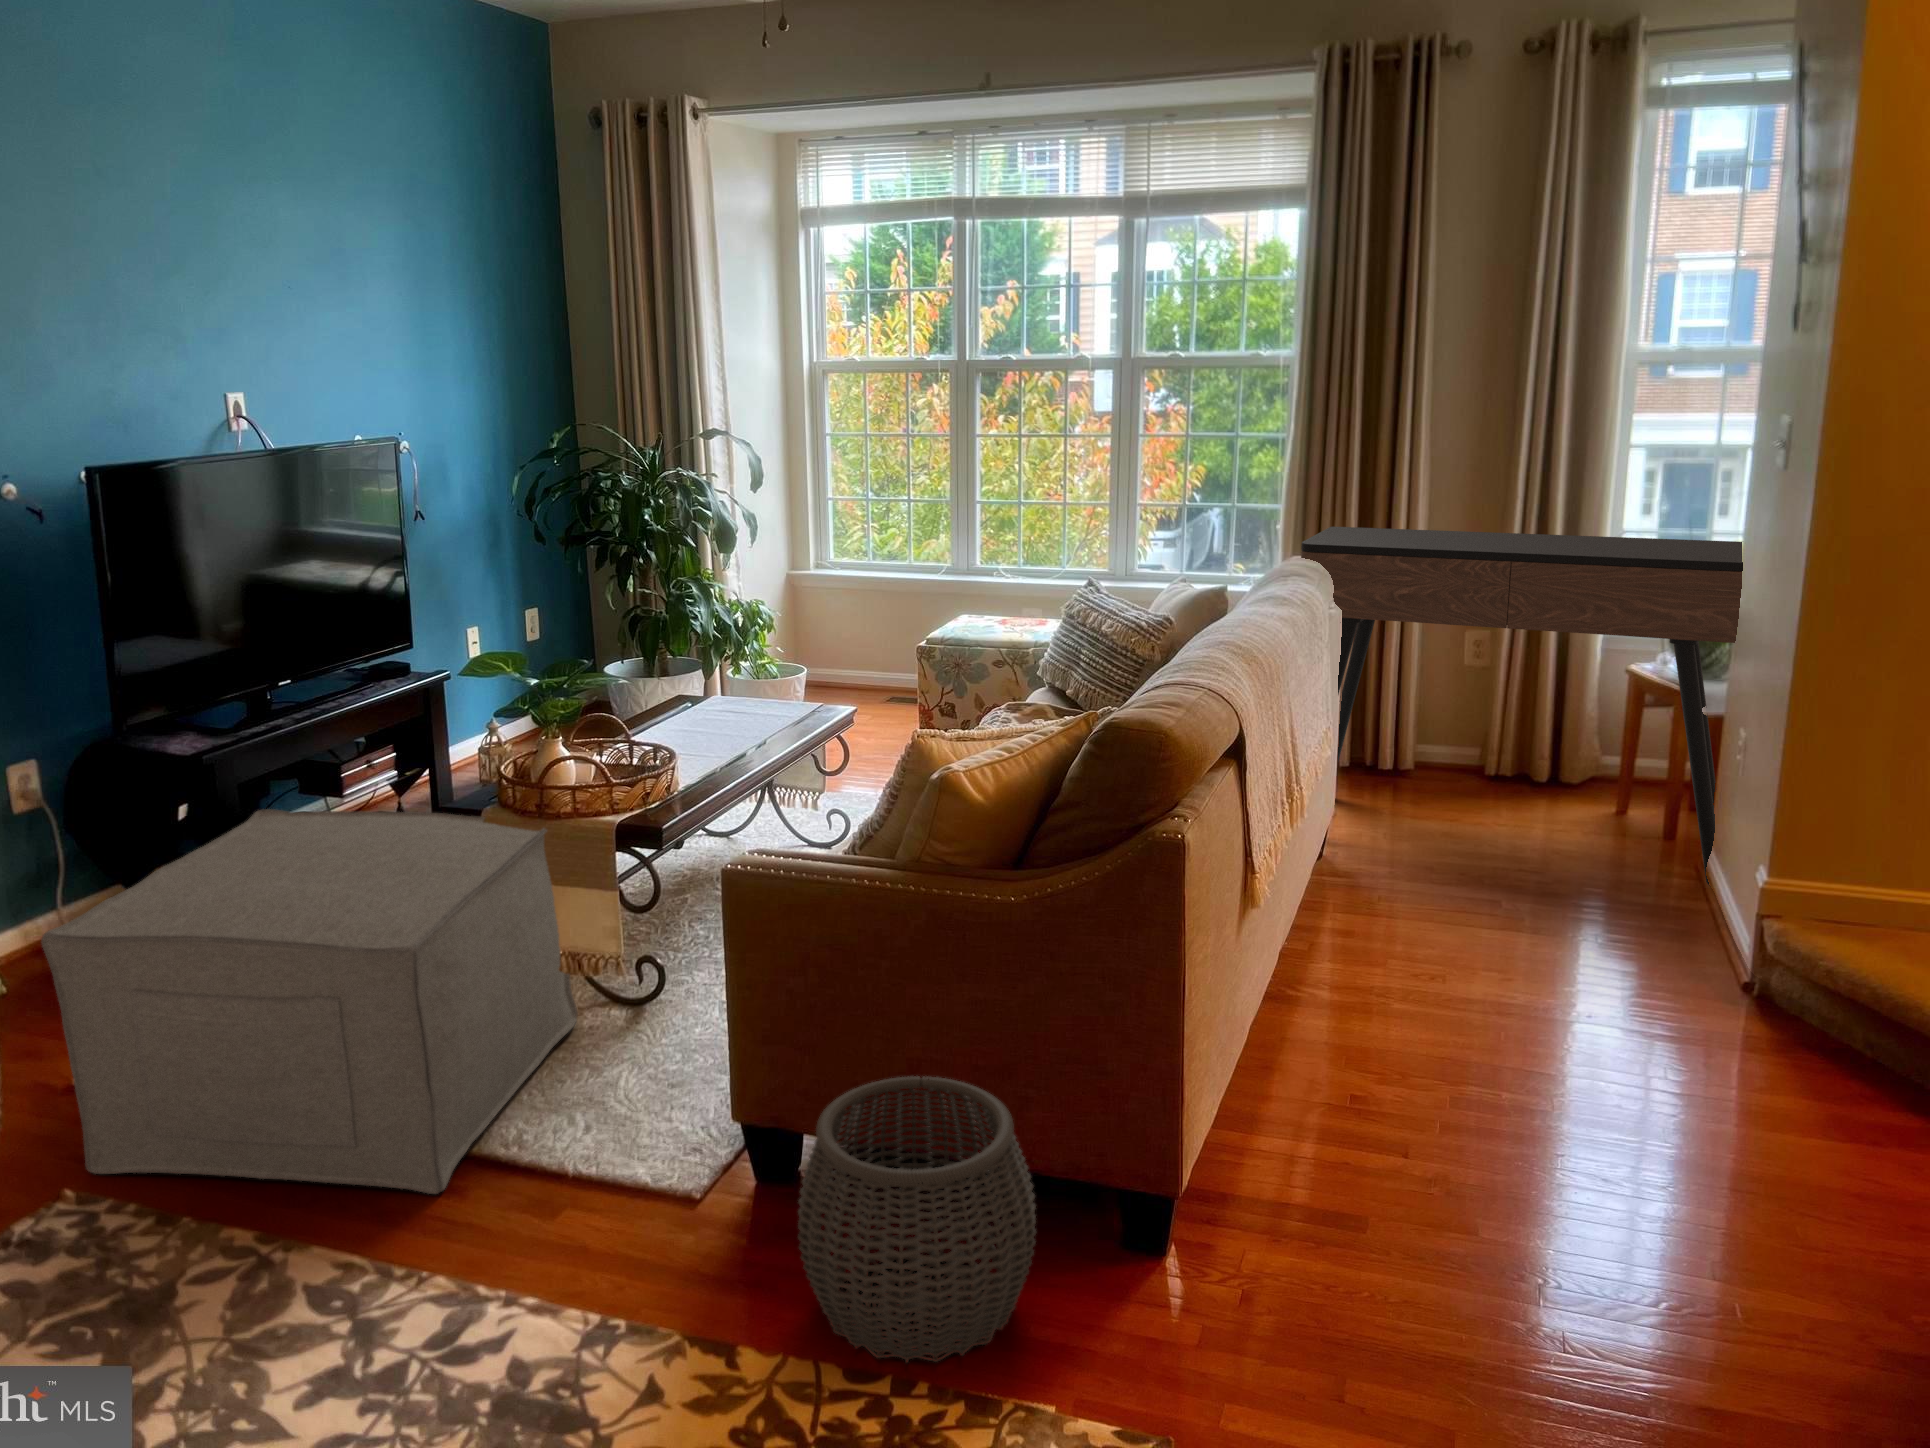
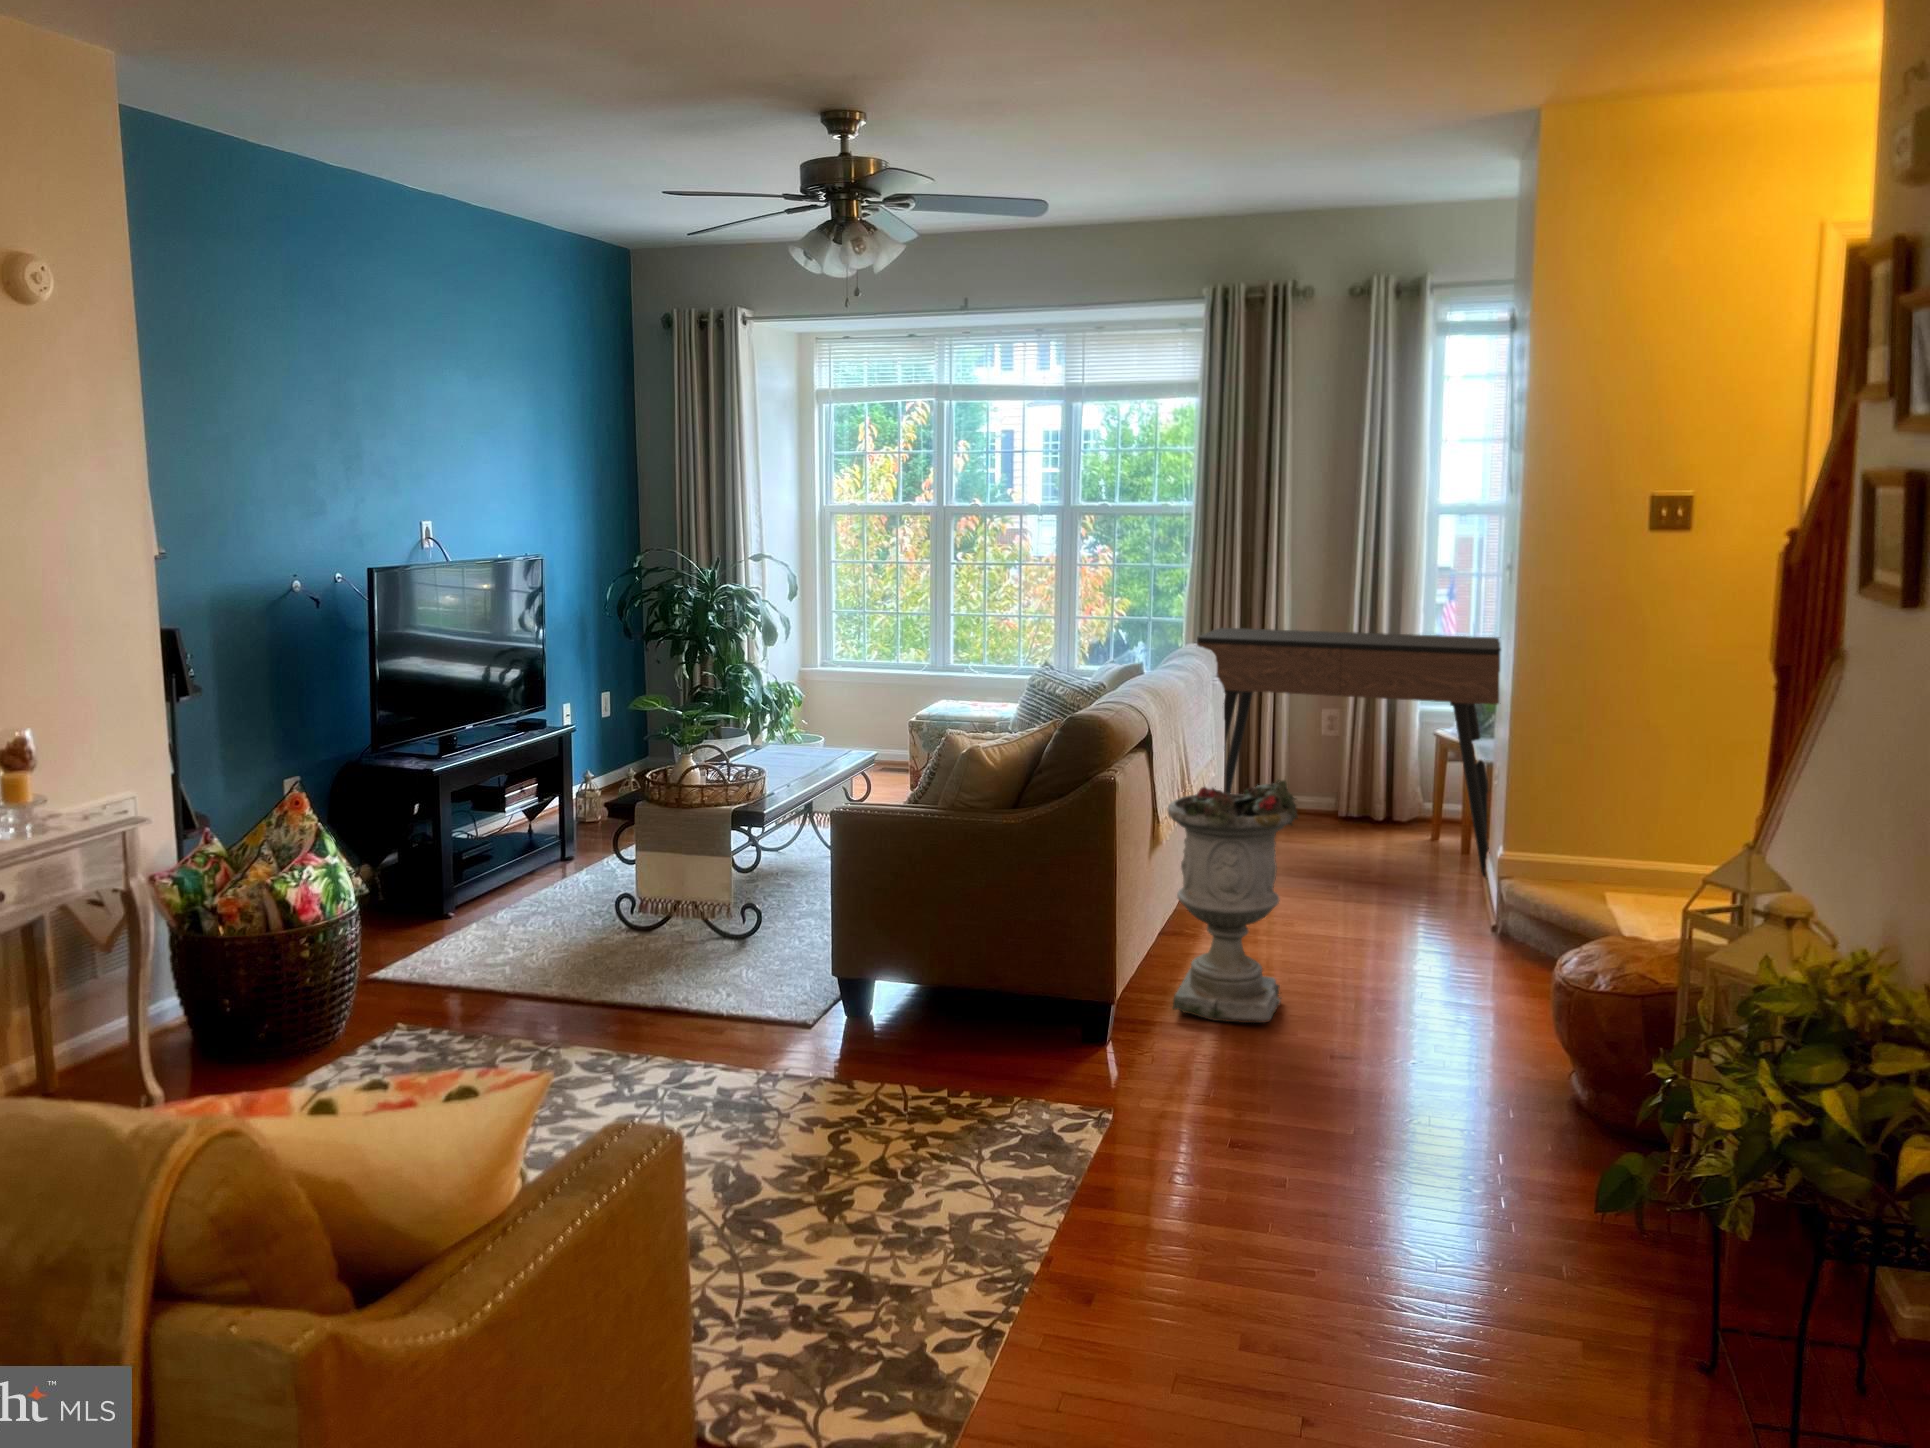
planter: none [1272,800,1489,1194] -> present [1168,780,1298,1023]
ottoman: present [42,809,577,1194] -> none [386,801,700,1029]
woven basket: present [798,1077,1036,1363] -> none [881,936,1026,1094]

